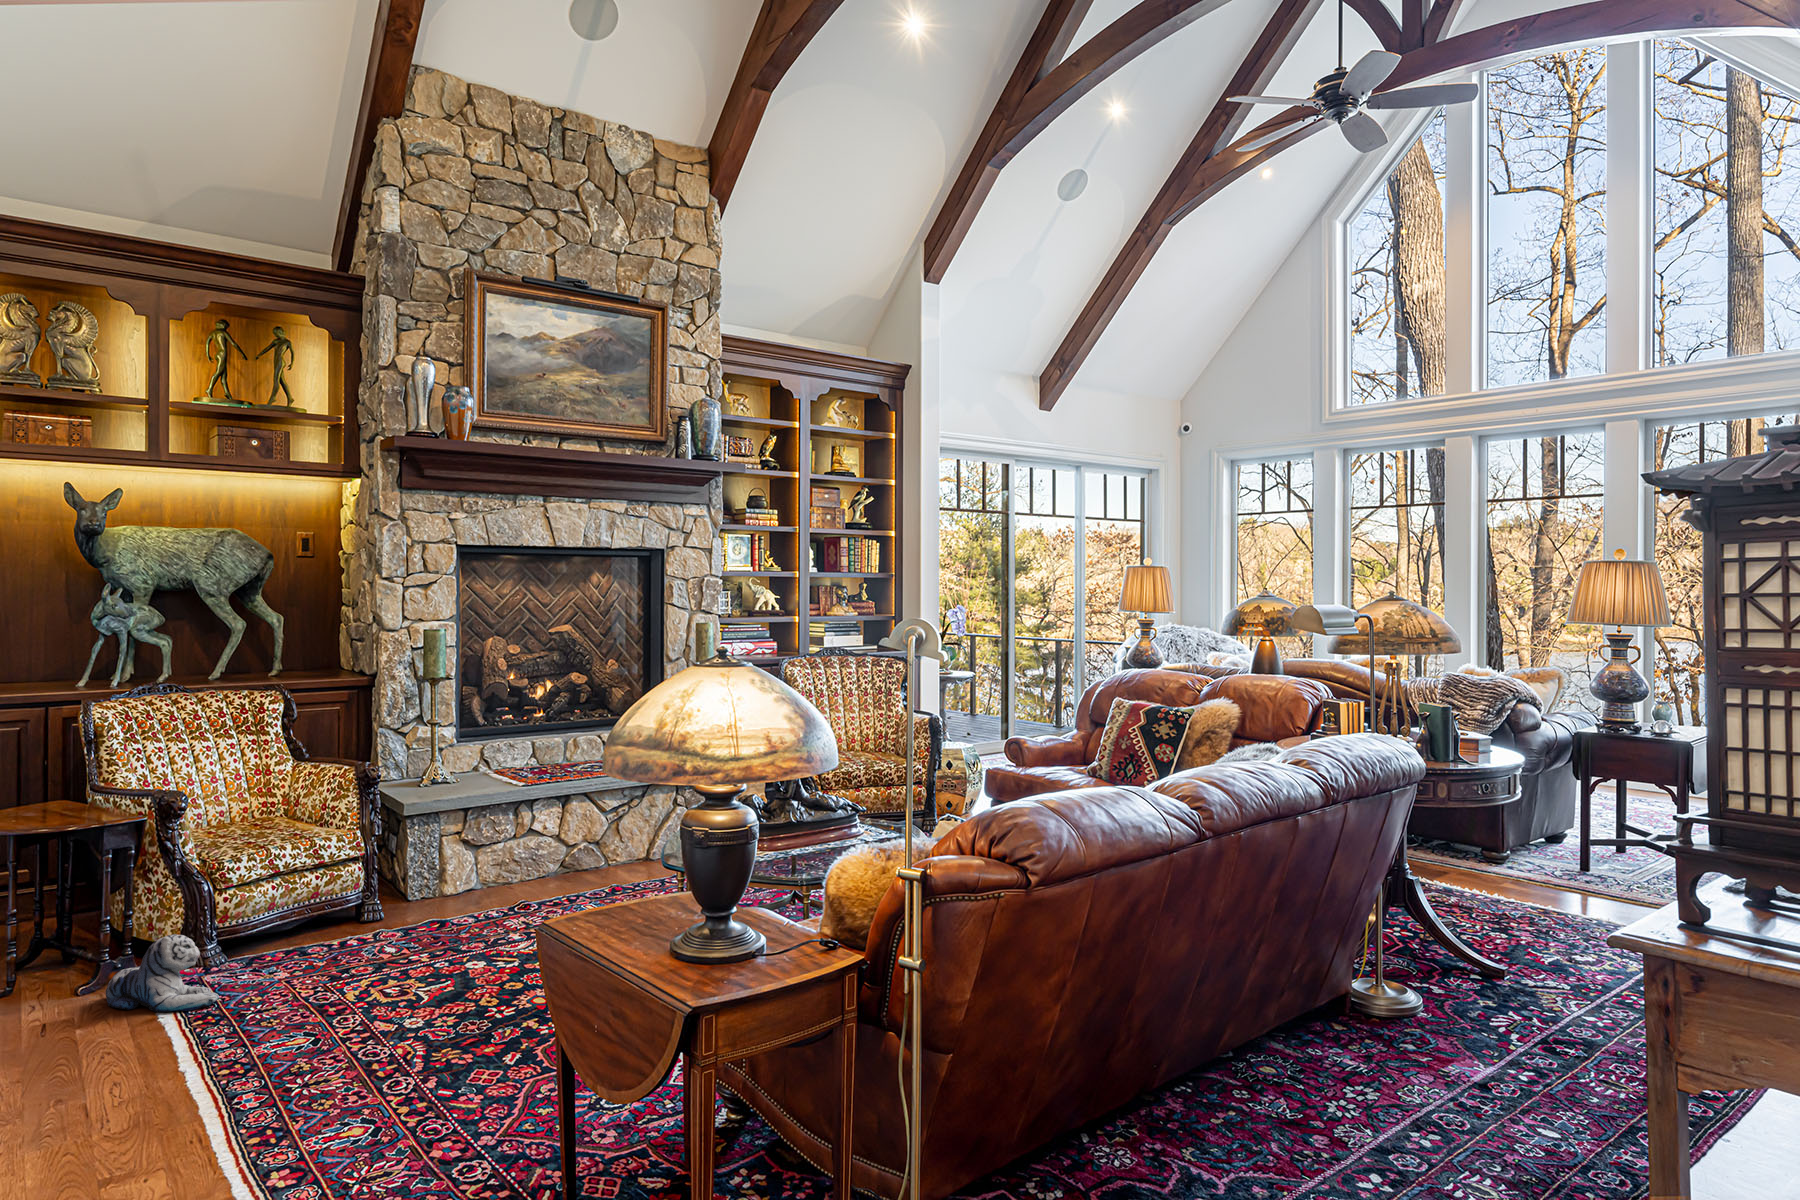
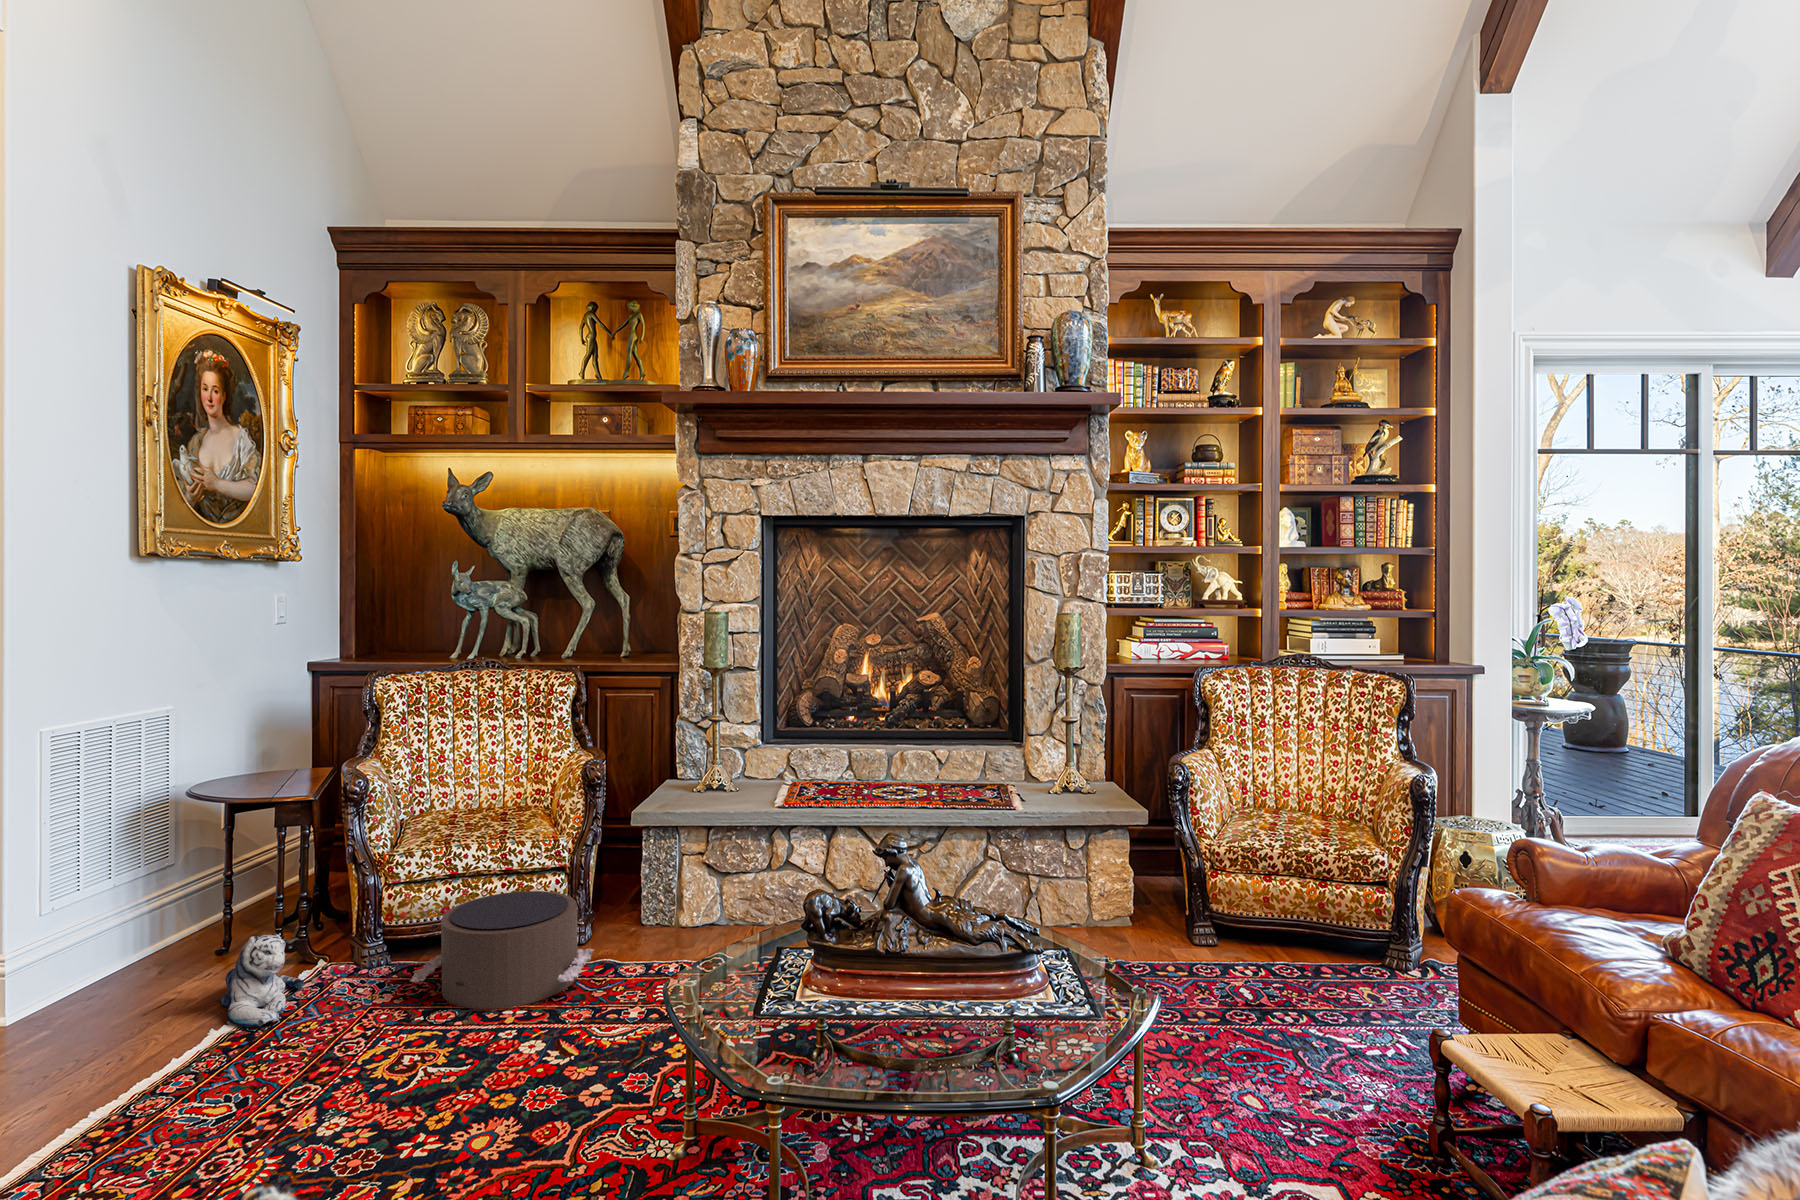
pouf: none [295,872,453,964] -> present [410,891,594,1009]

